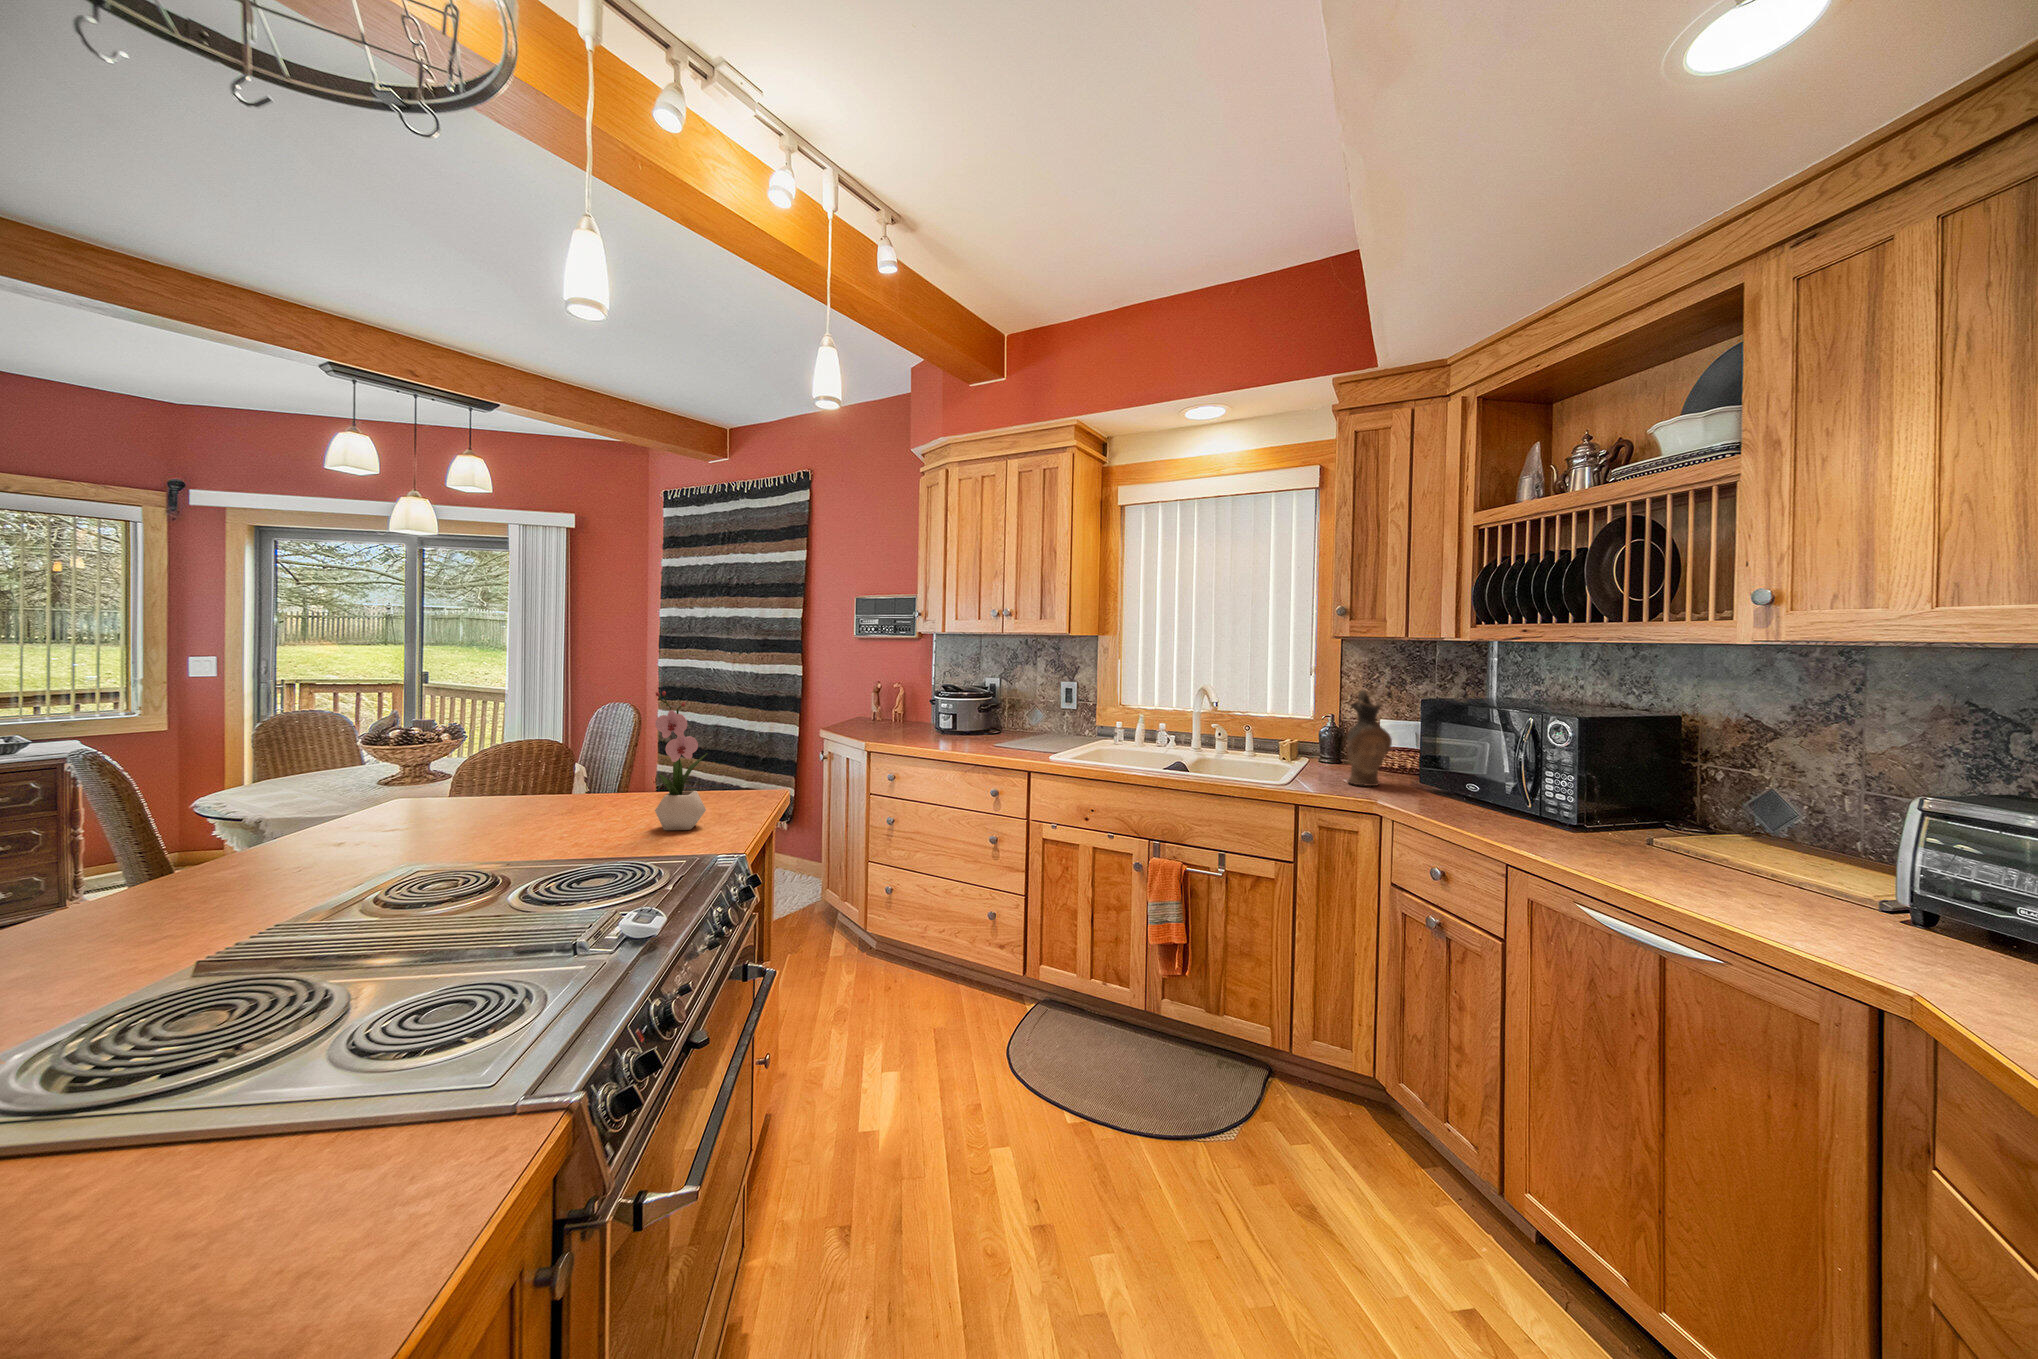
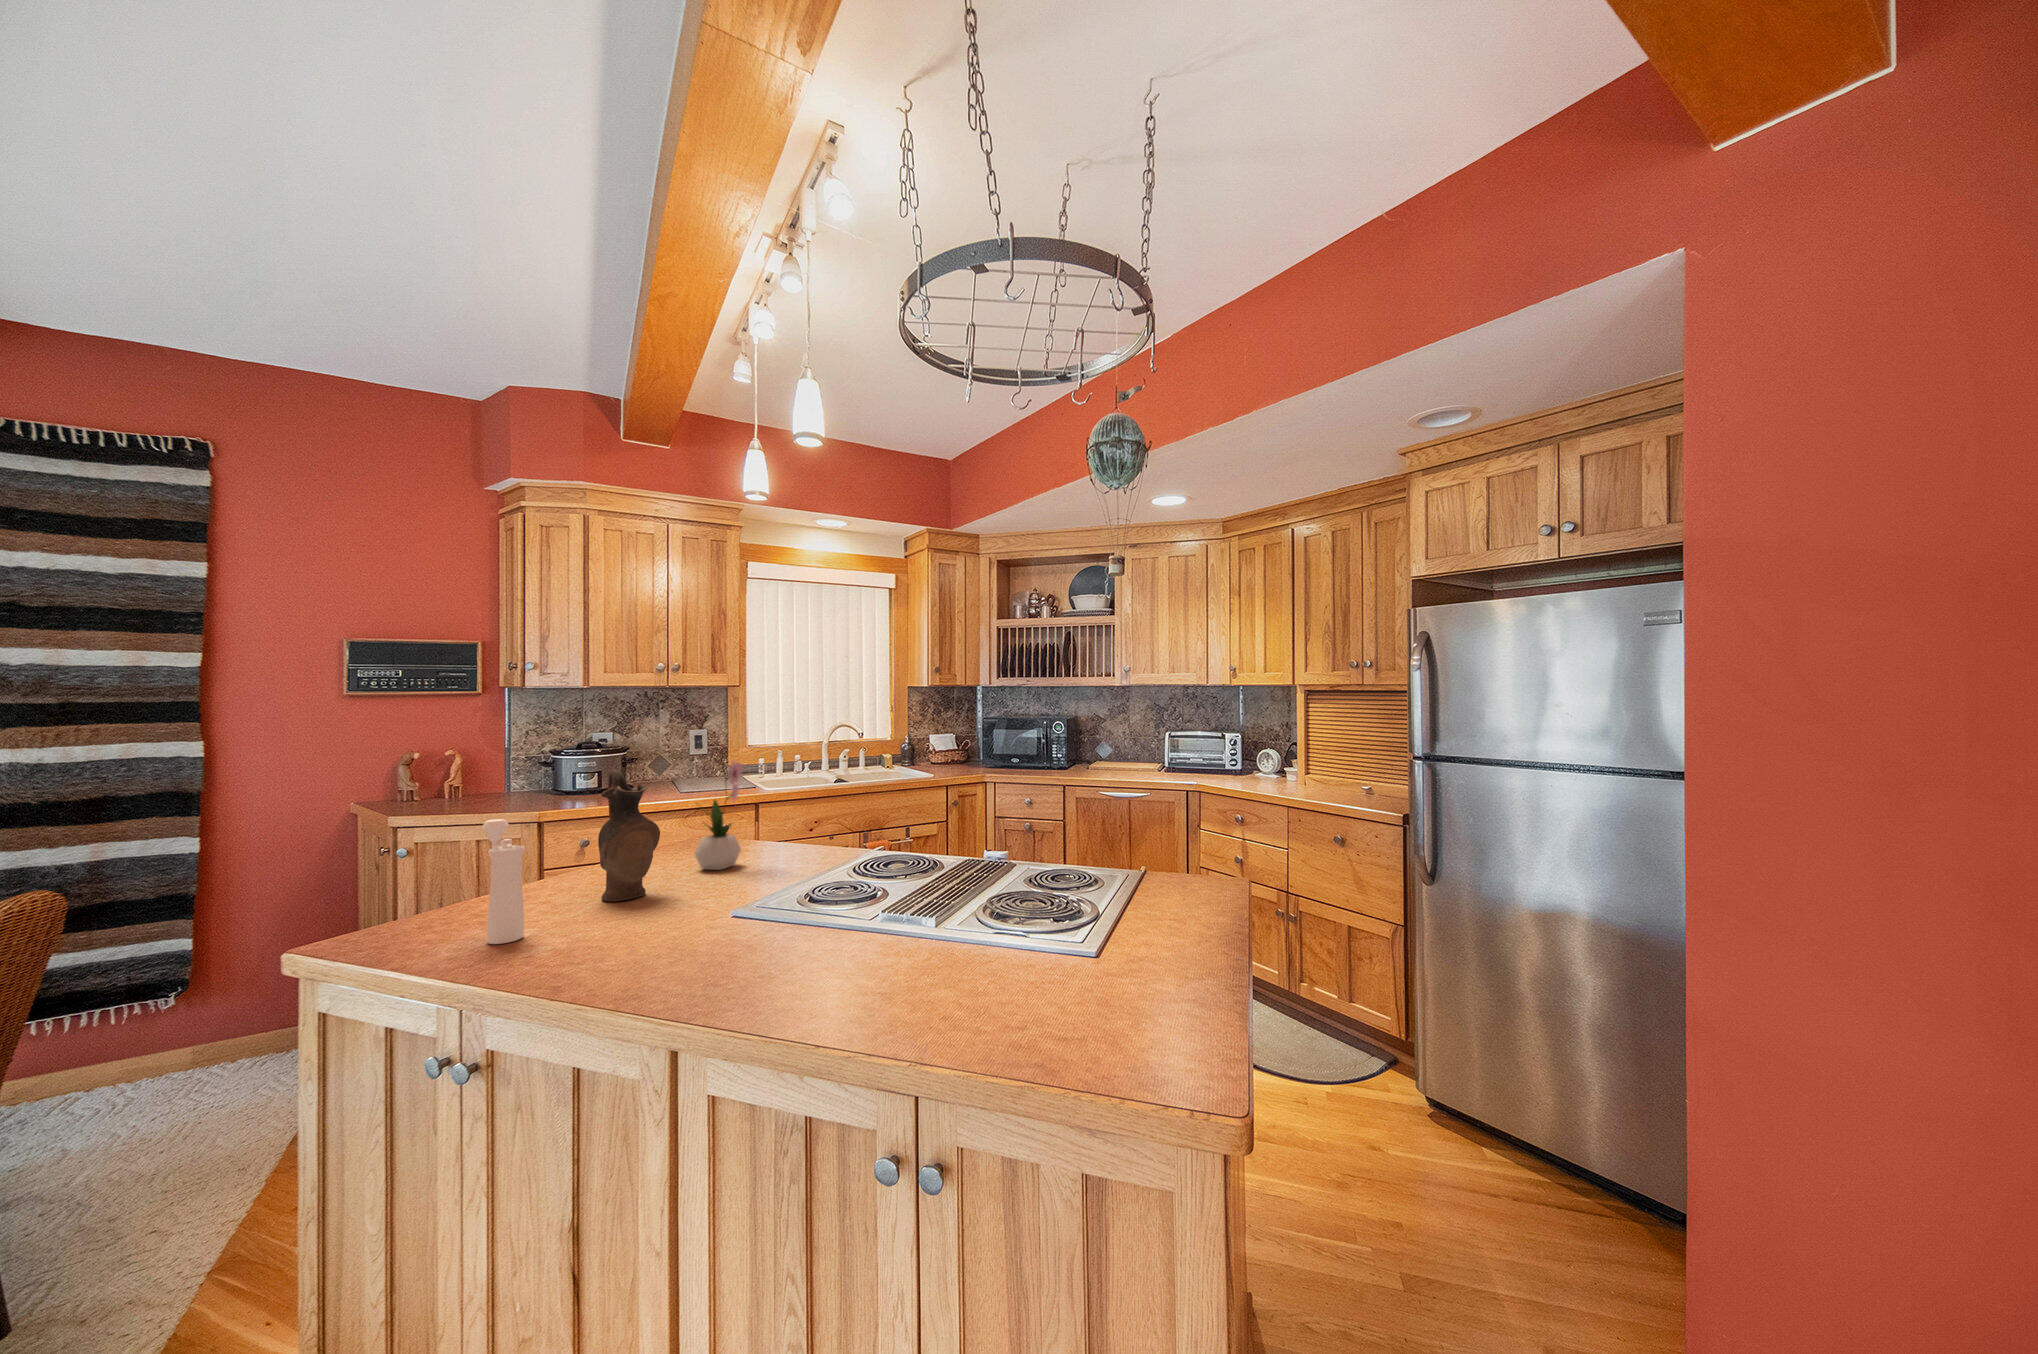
ceramic pitcher: present [1347,689,1392,786] -> present [598,770,660,901]
pepper mill: none [375,736,456,838] -> present [482,819,526,944]

